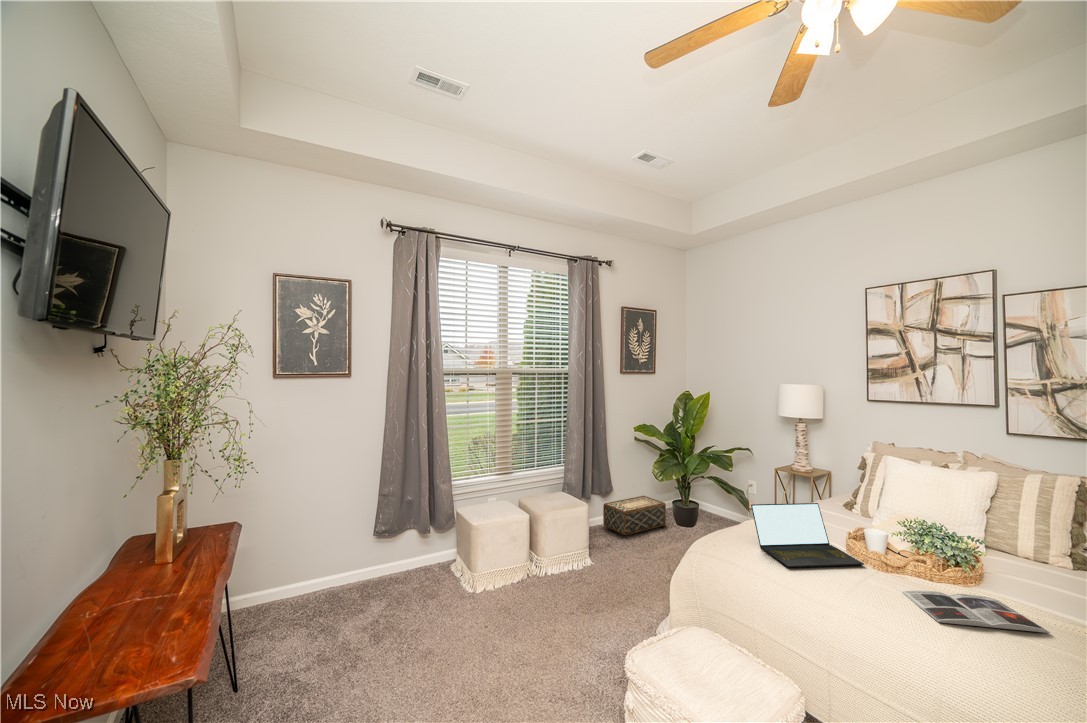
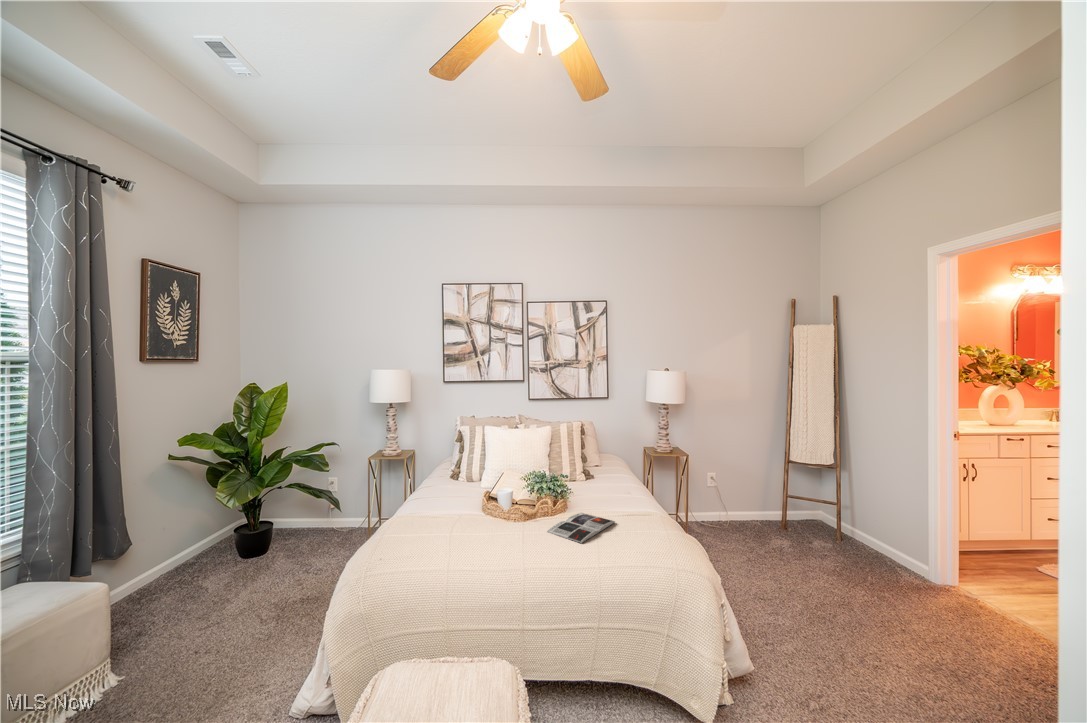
woven basket: present [603,496,666,535] -> none [117,536,229,610]
laptop: present [751,503,864,568] -> none [422,480,511,549]

